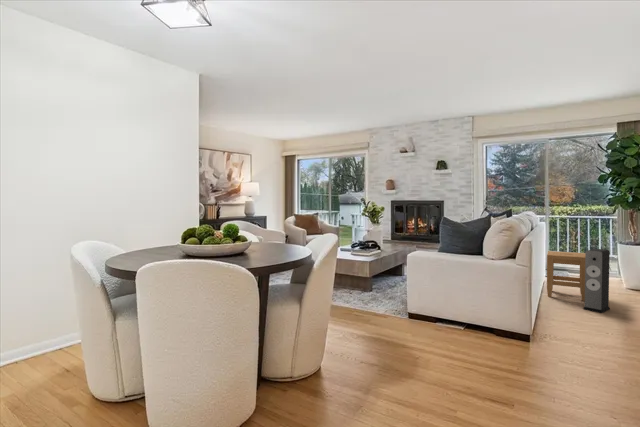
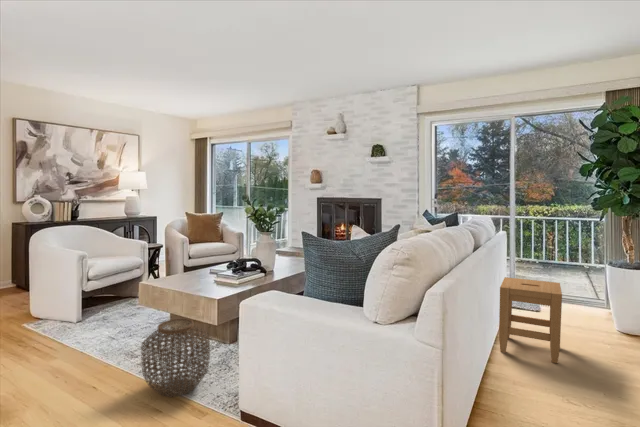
speaker: present [583,249,610,313] -> none [552,283,597,398]
woven basket: none [347,269,383,310] -> present [141,319,210,397]

